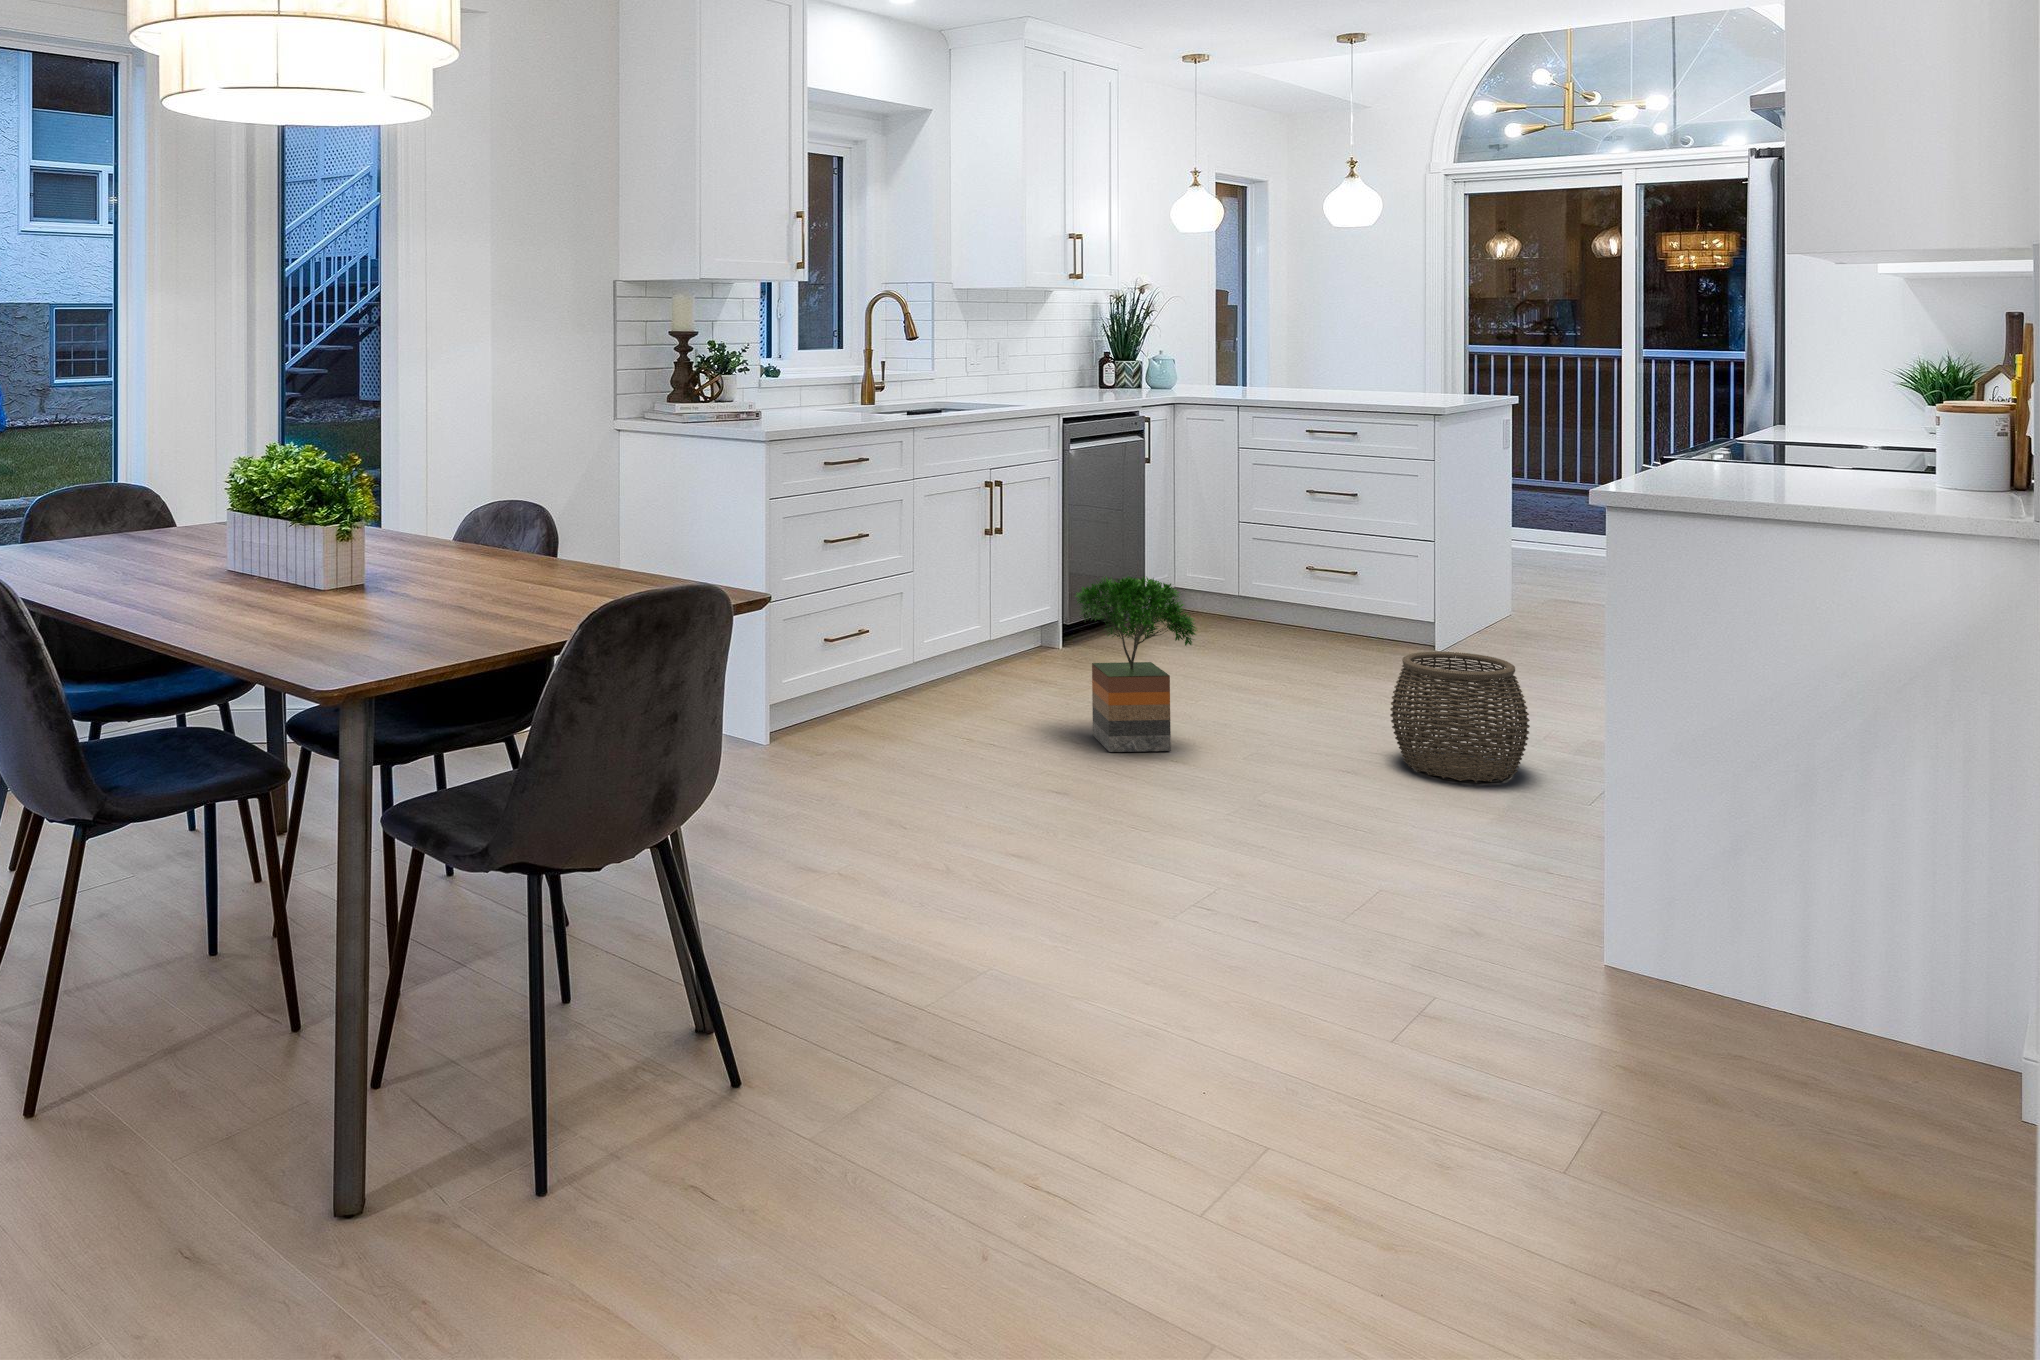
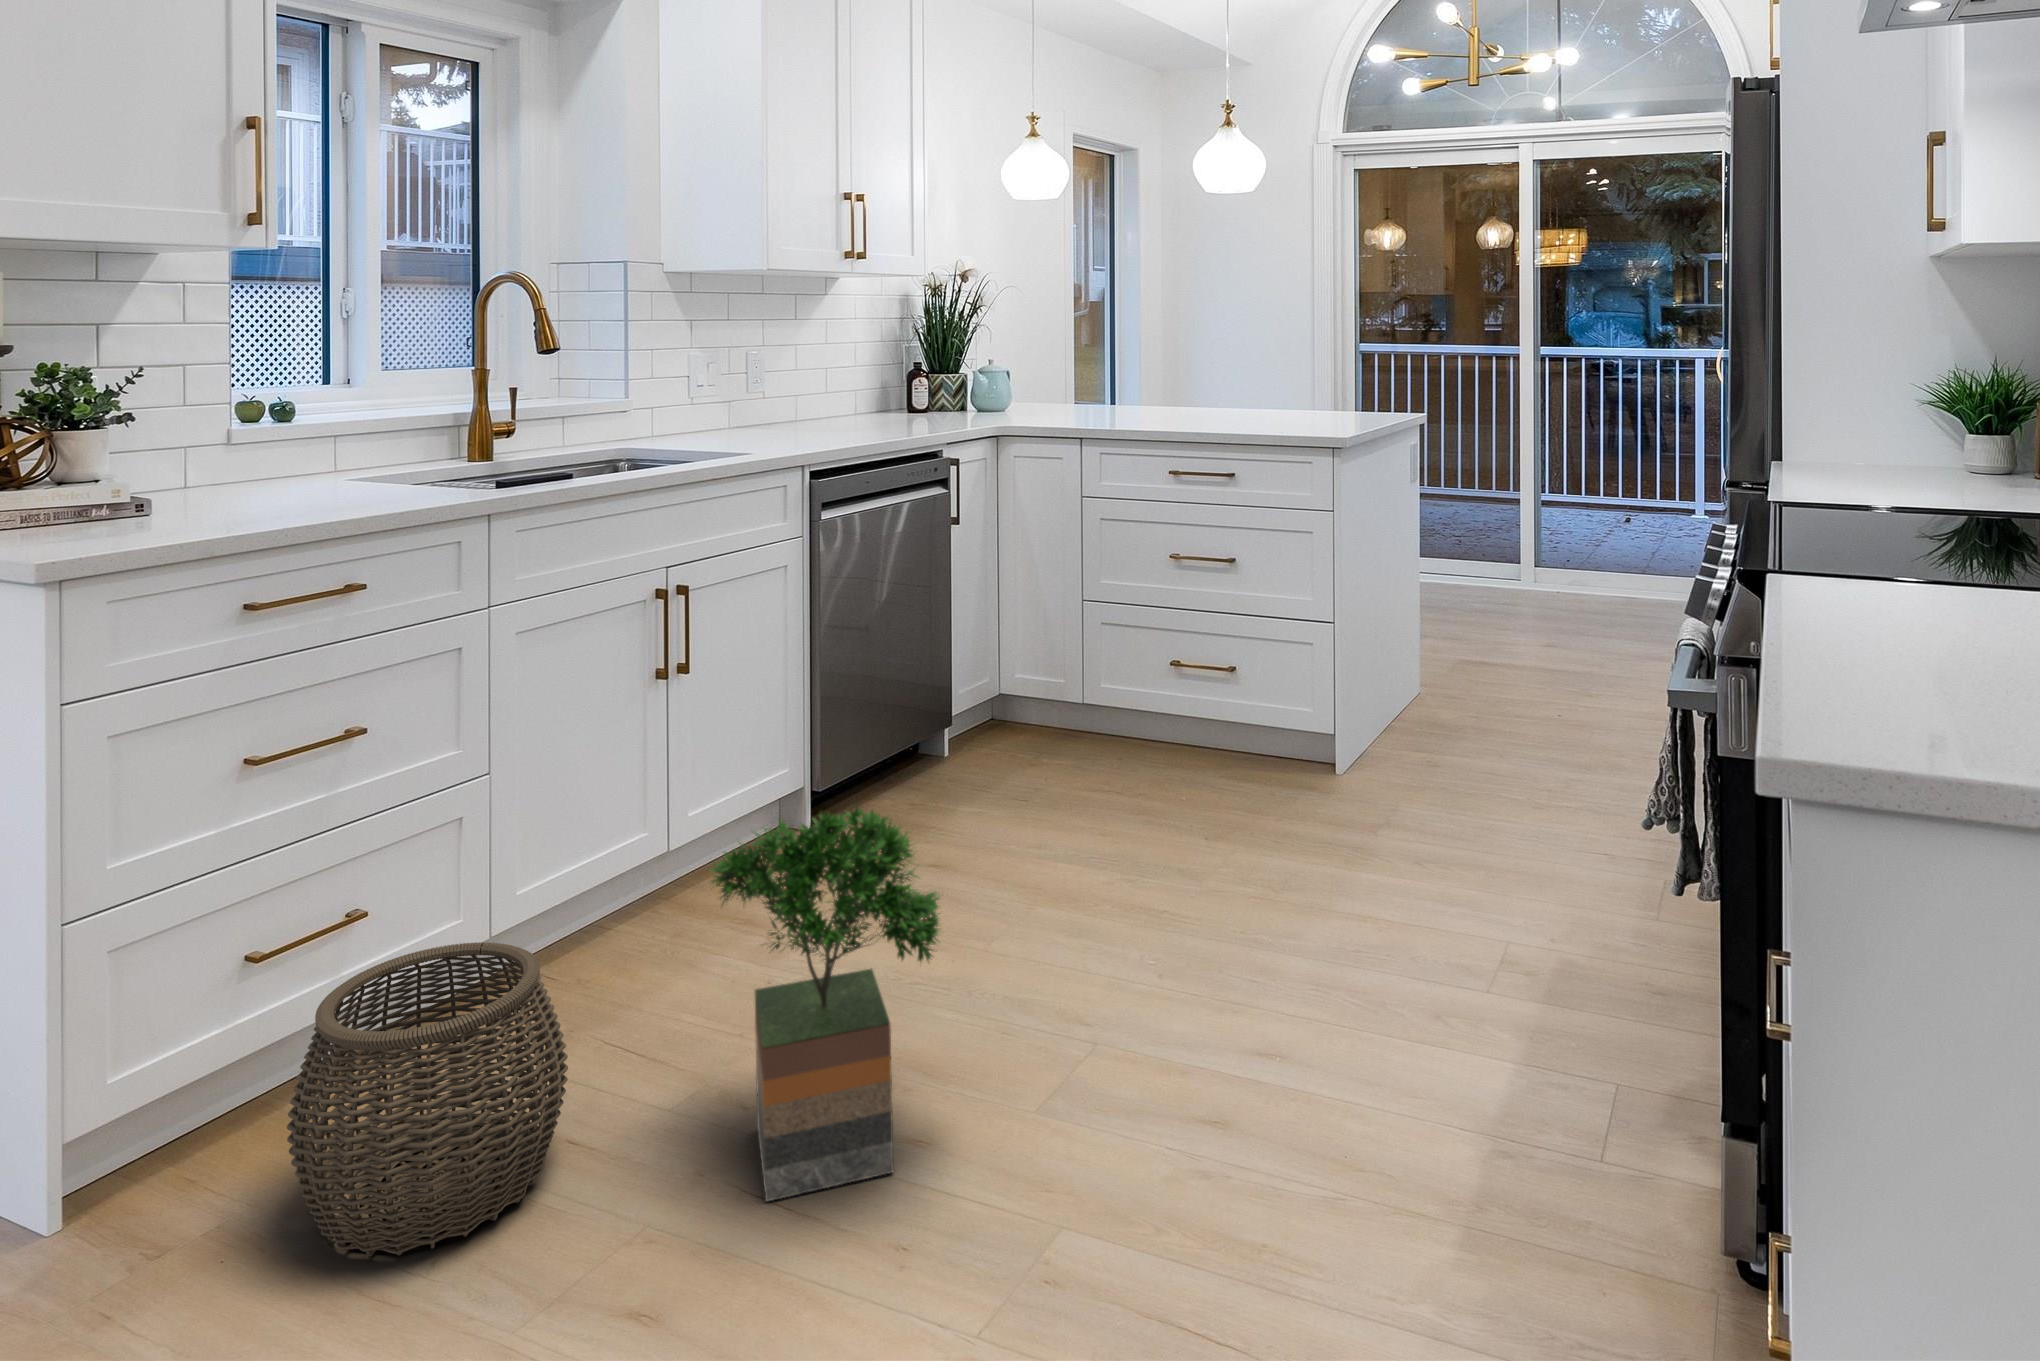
woven basket: present [1390,651,1530,782] -> present [287,942,568,1256]

